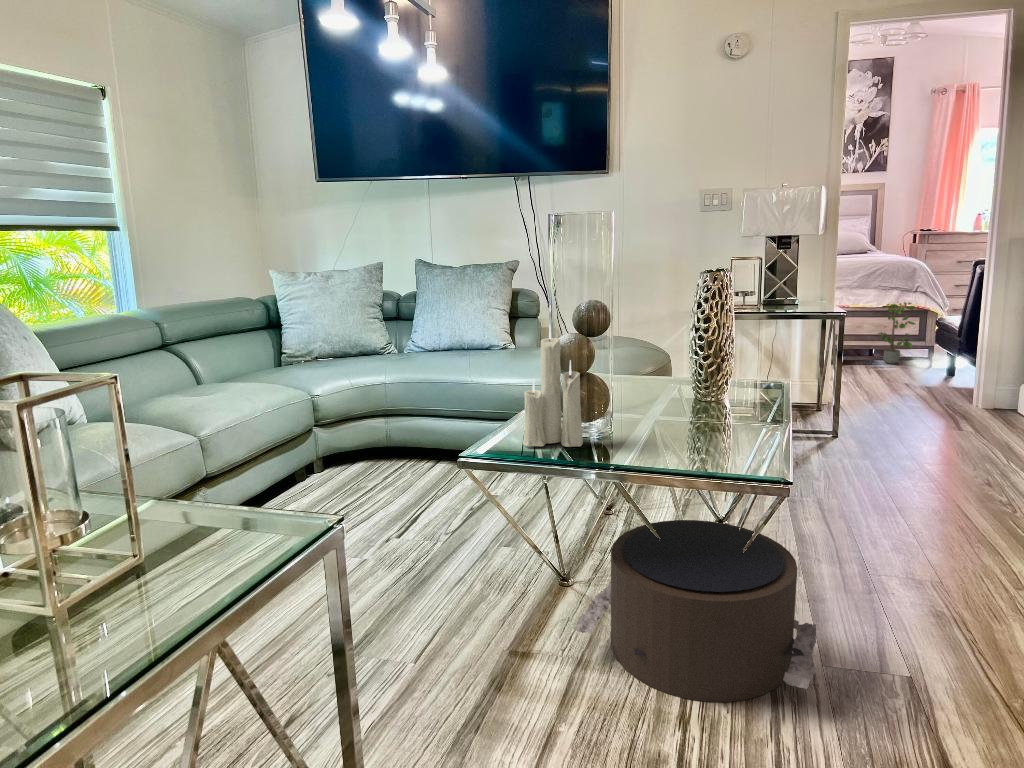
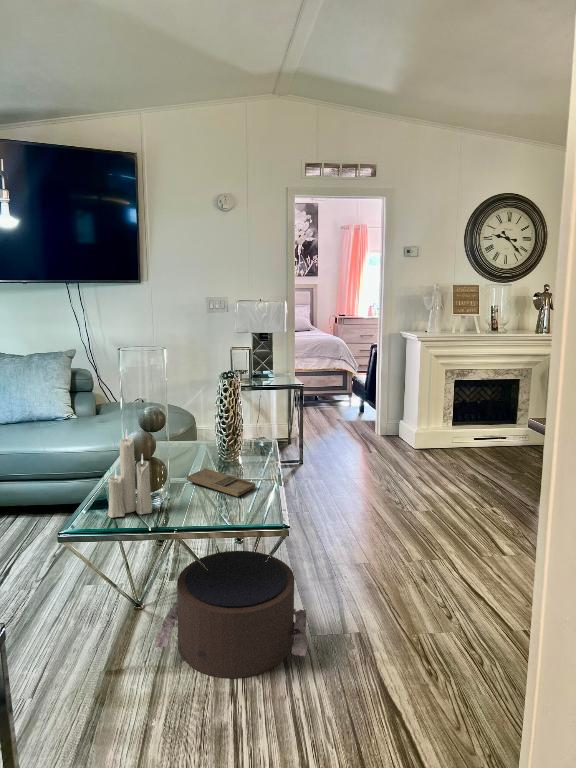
potted plant: present [878,302,916,364] -> none [320,366,344,406]
tray: none [639,401,742,439] -> present [187,468,255,497]

